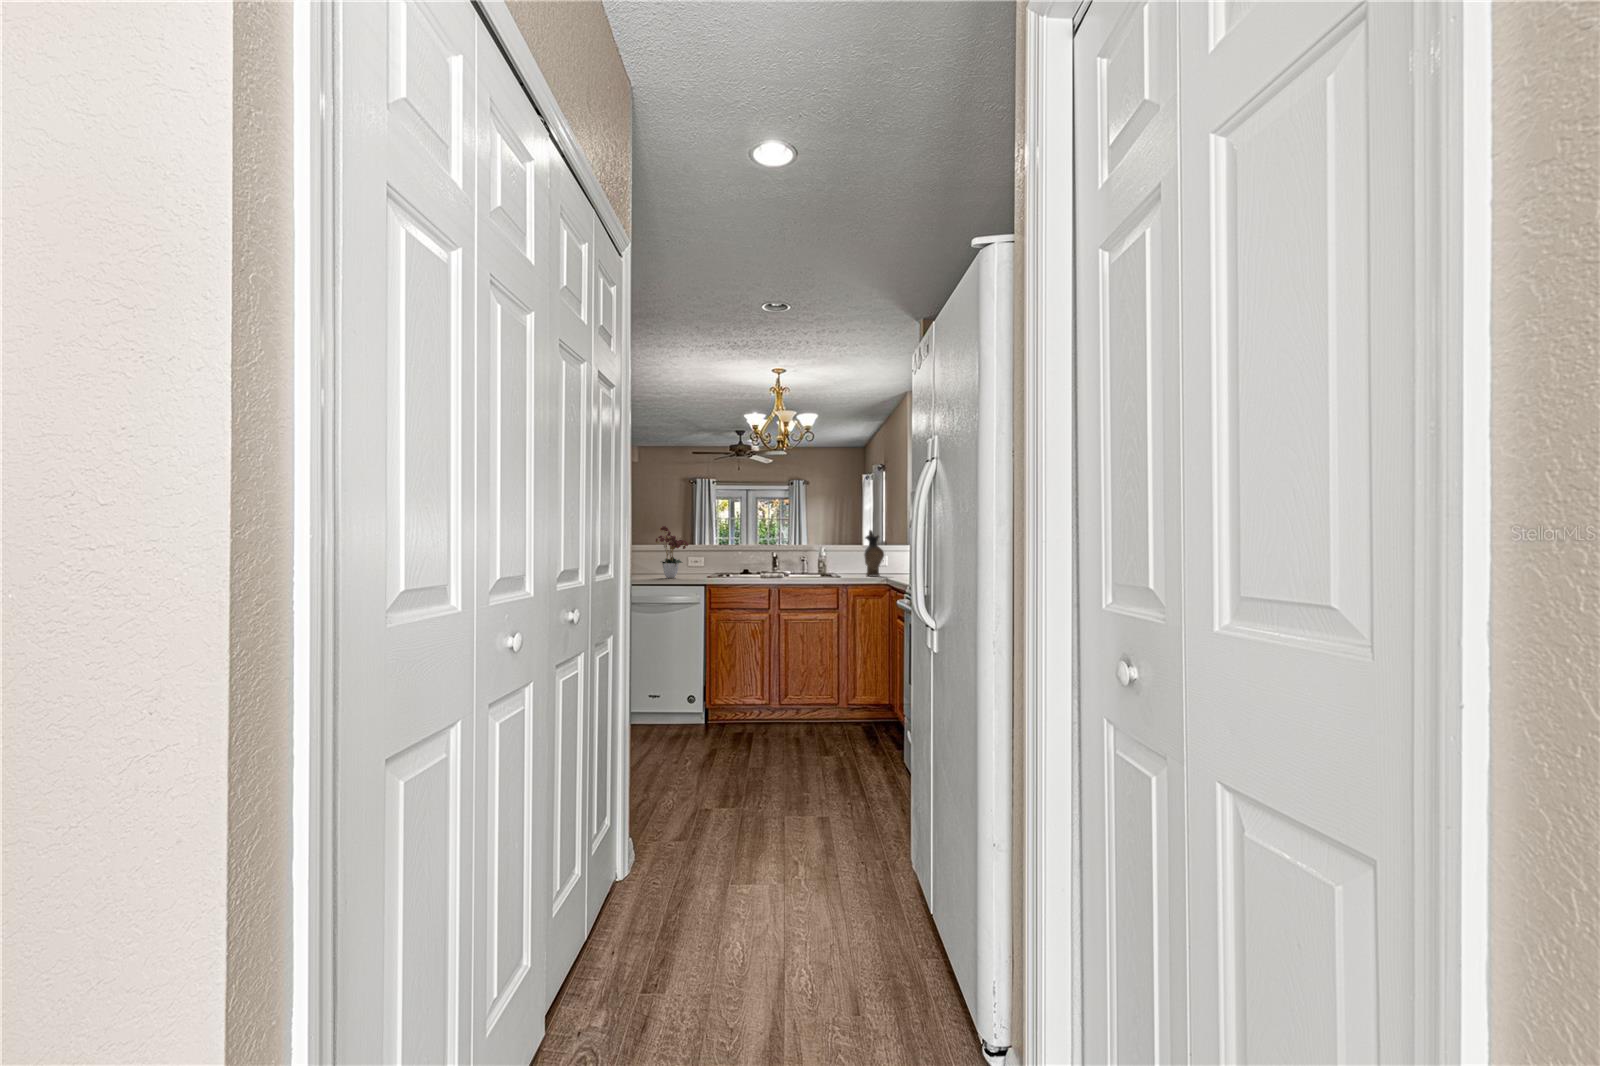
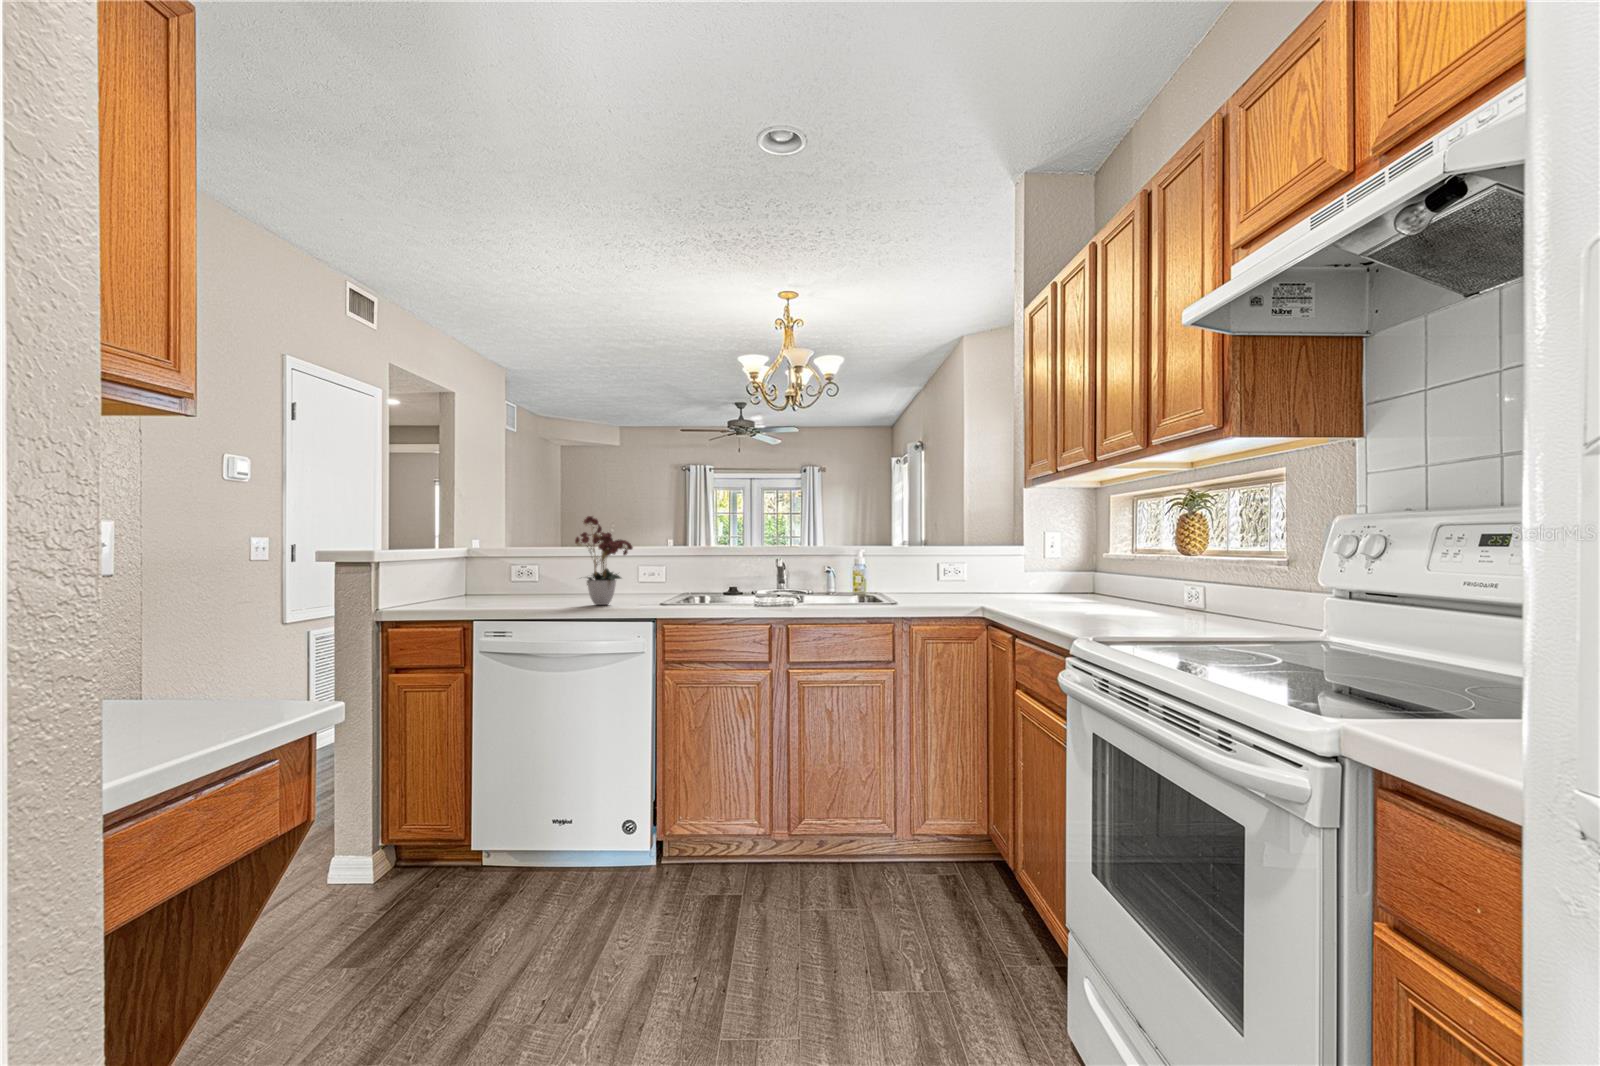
ceramic pitcher: present [864,530,884,576] -> none [936,522,970,602]

